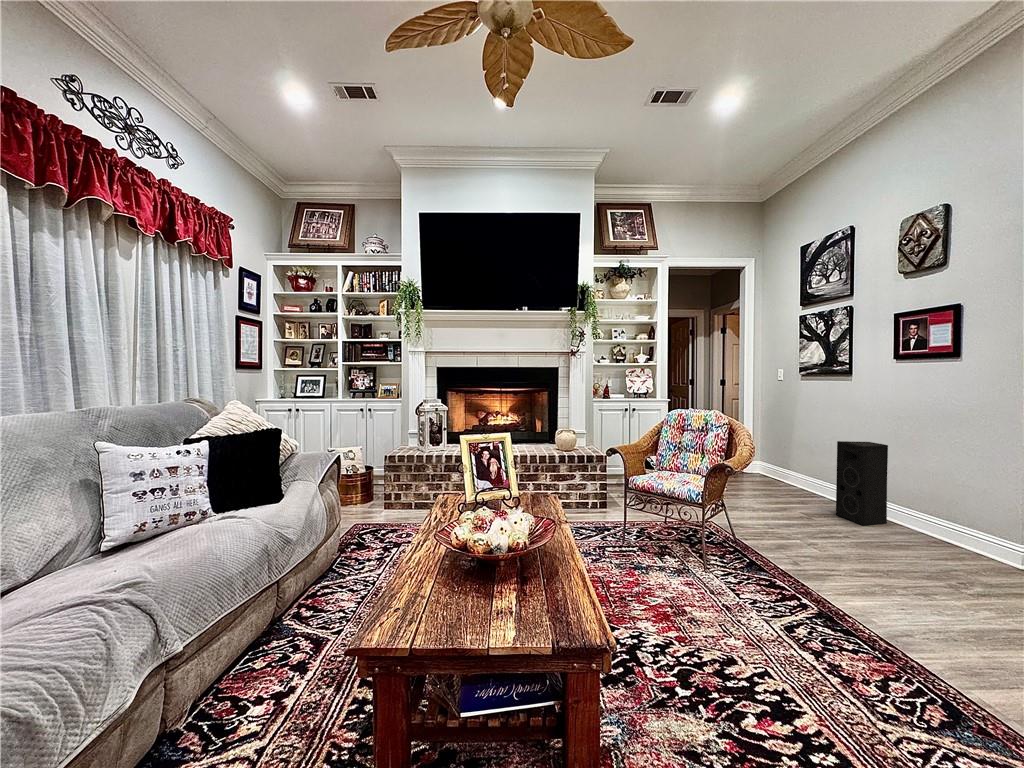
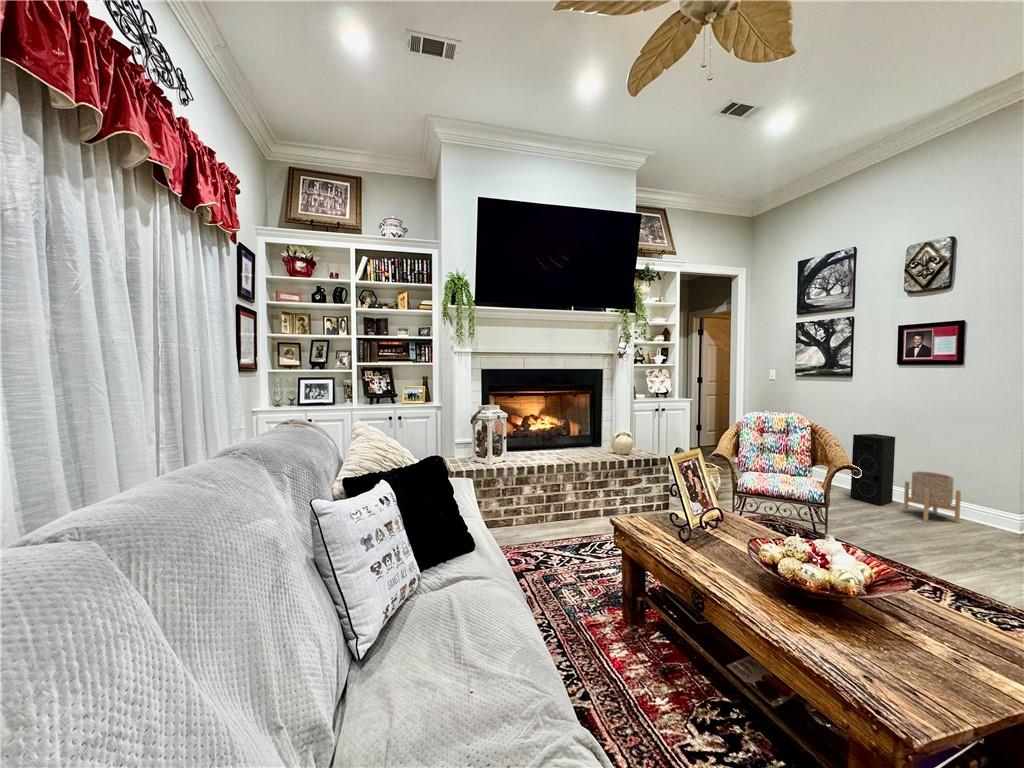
planter: none [886,486,947,550] -> present [904,472,961,523]

